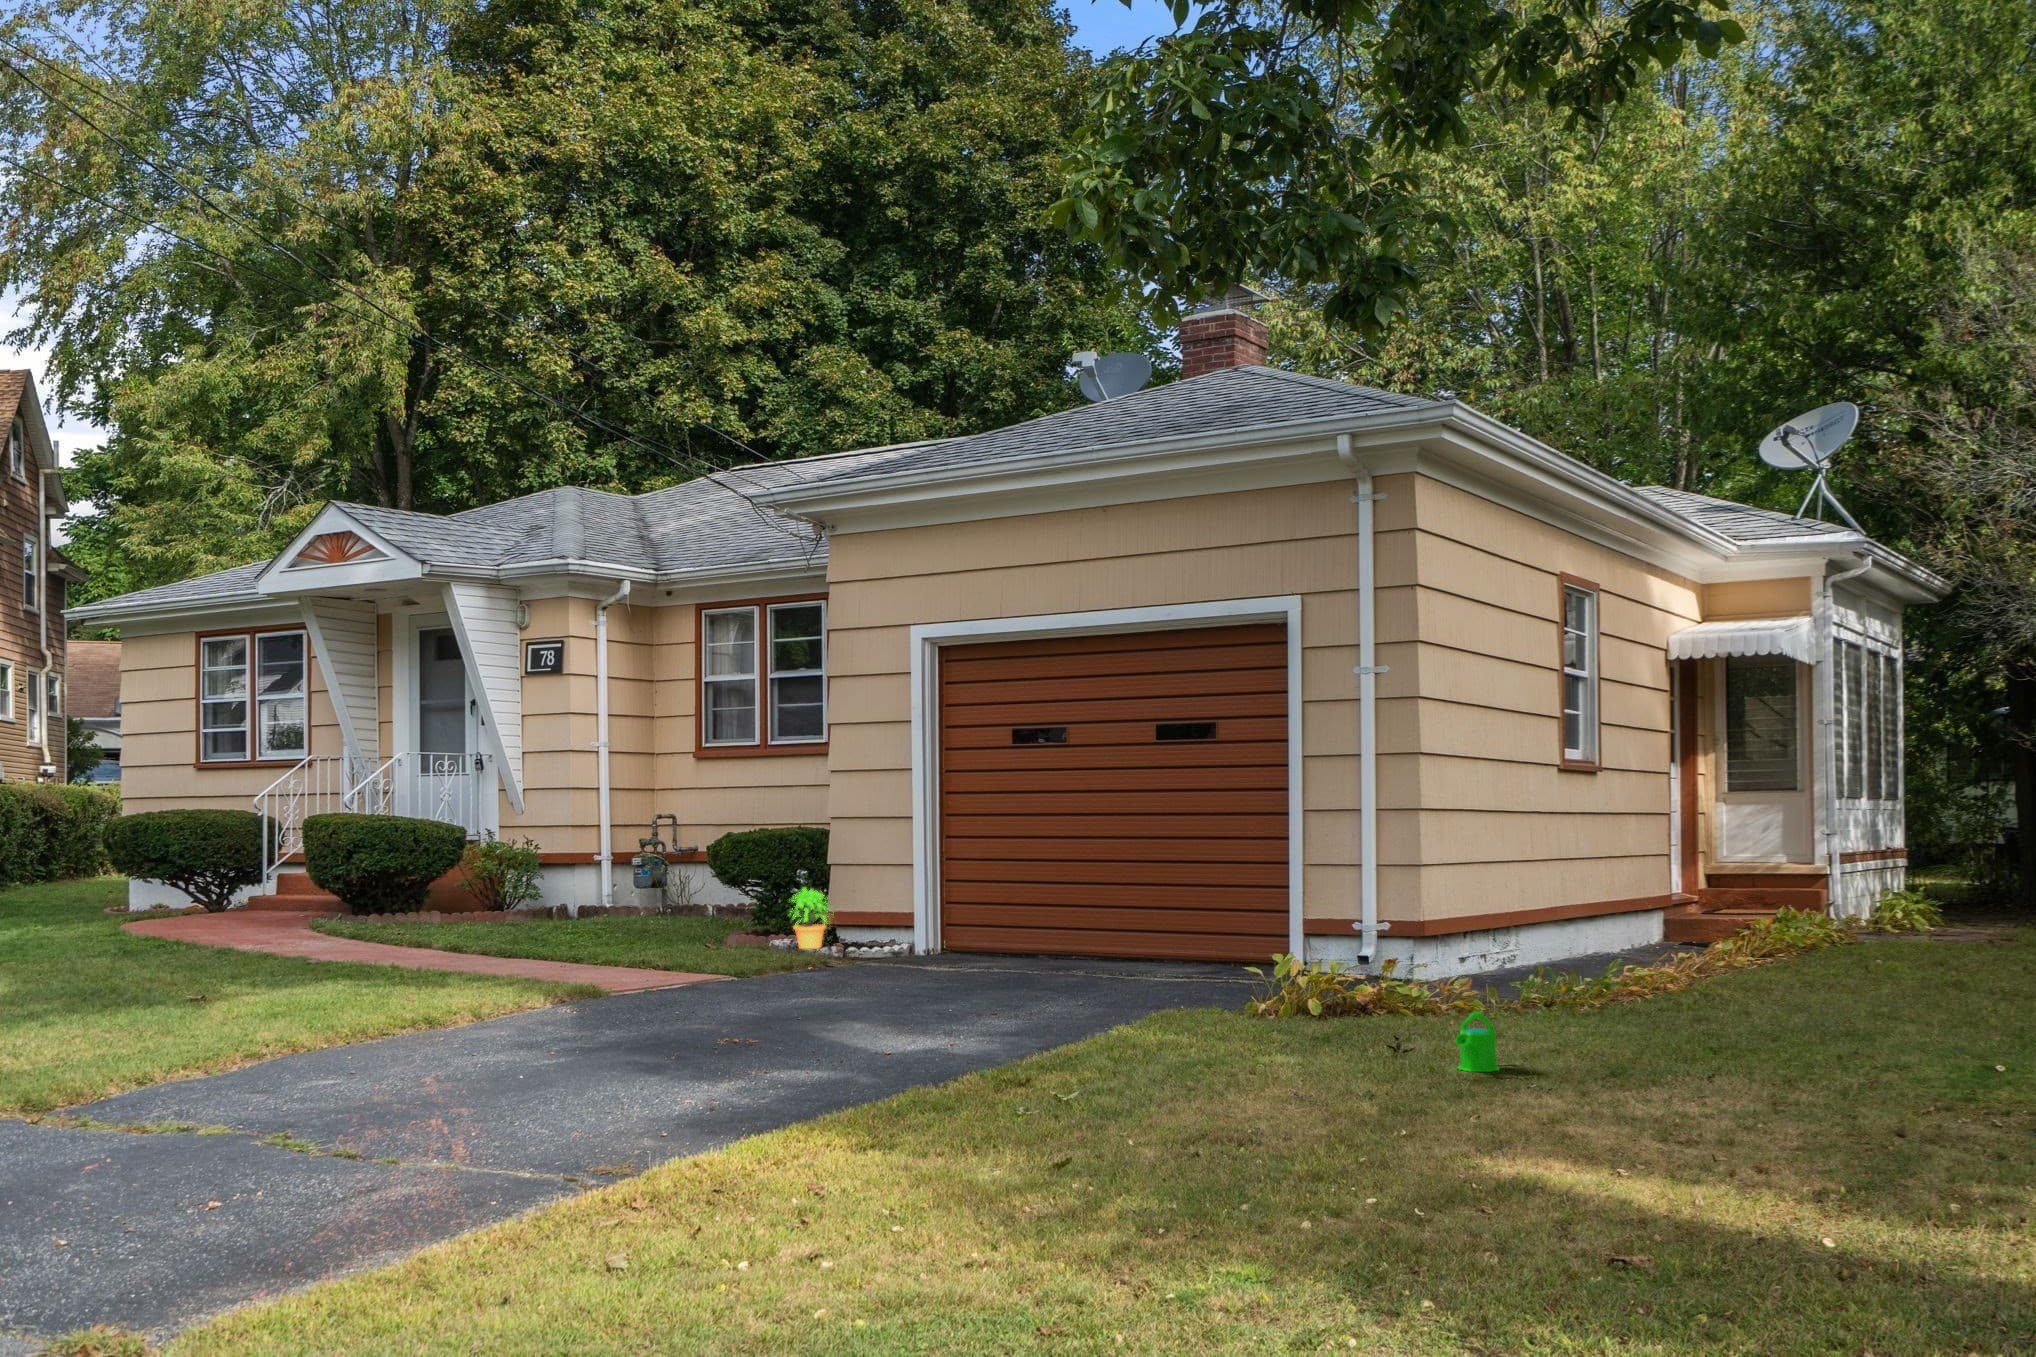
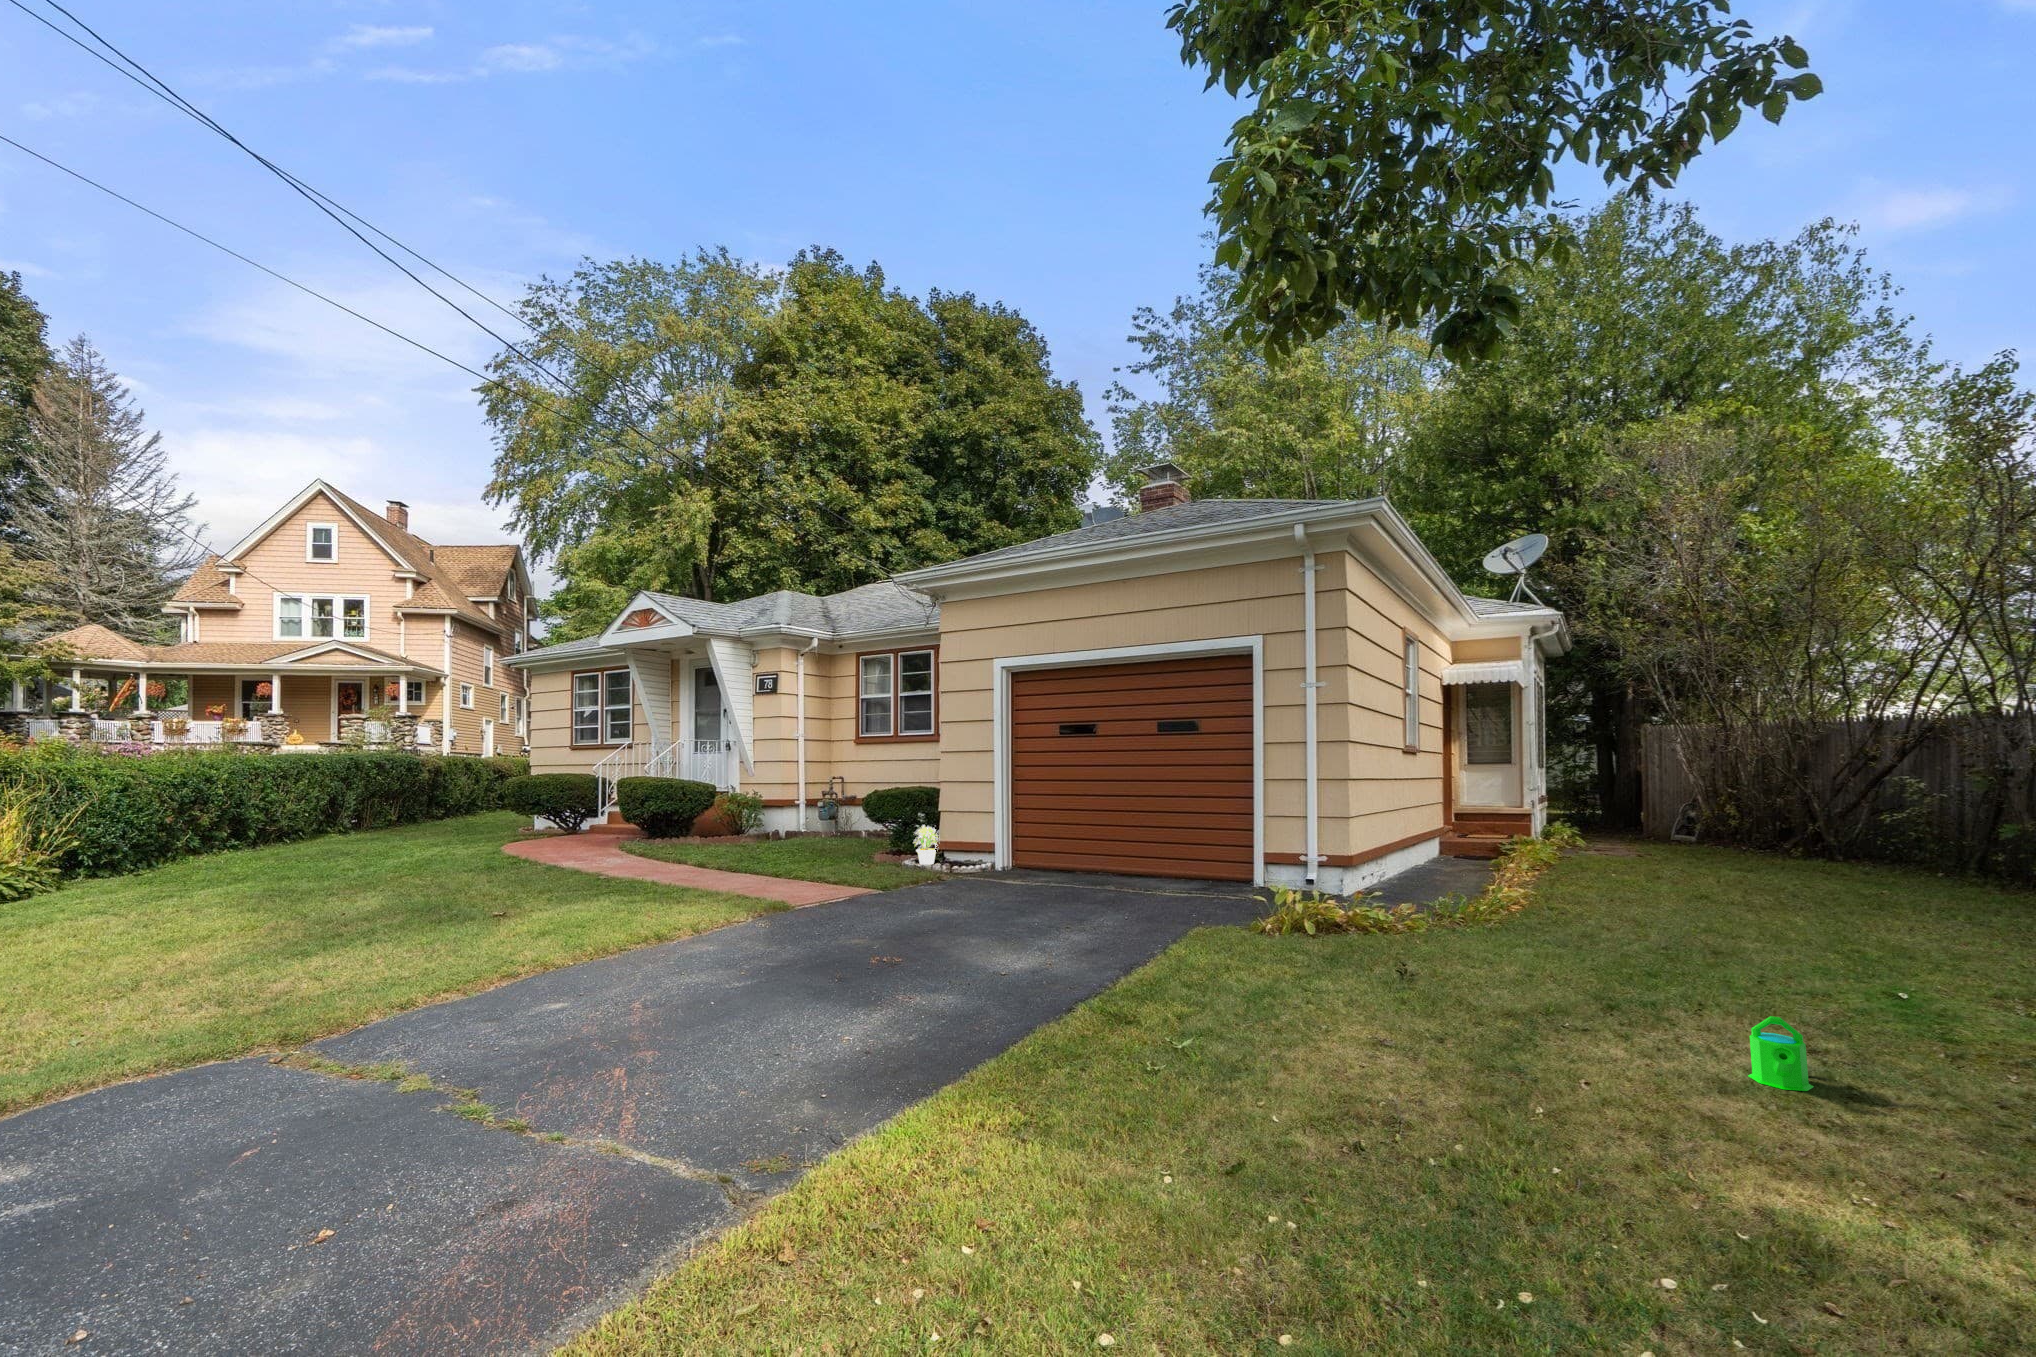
watering can: present [1455,1012,1500,1072] -> present [1748,1016,1814,1091]

